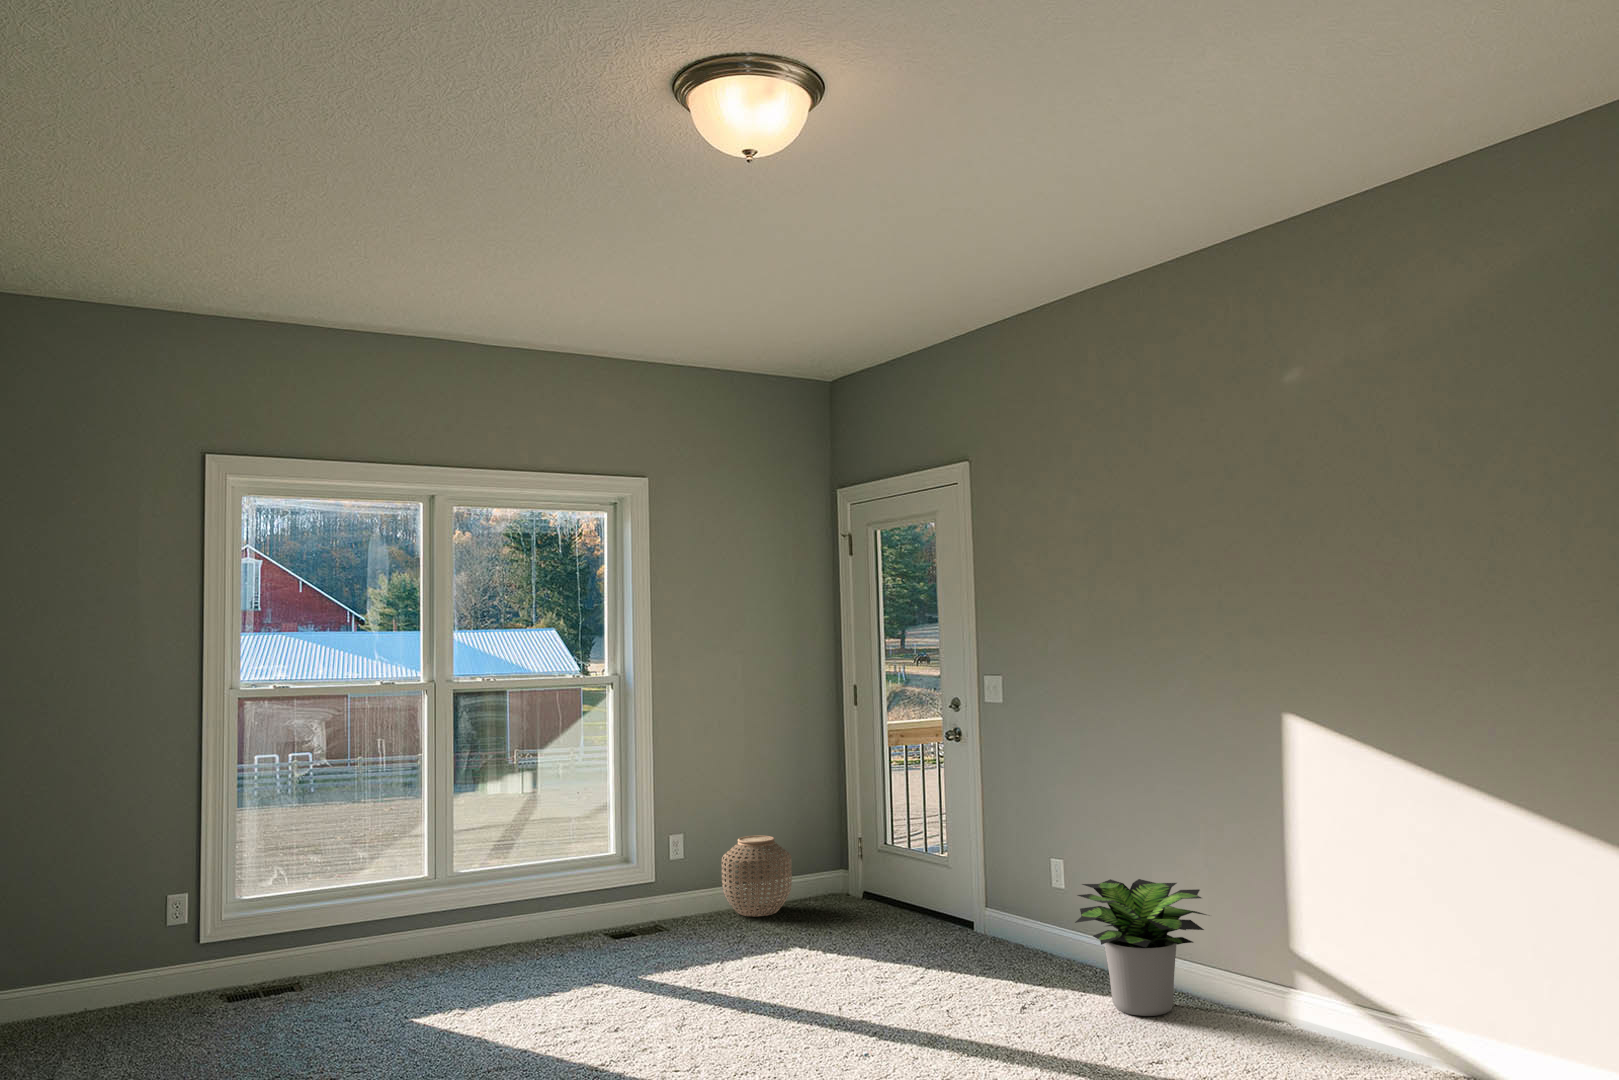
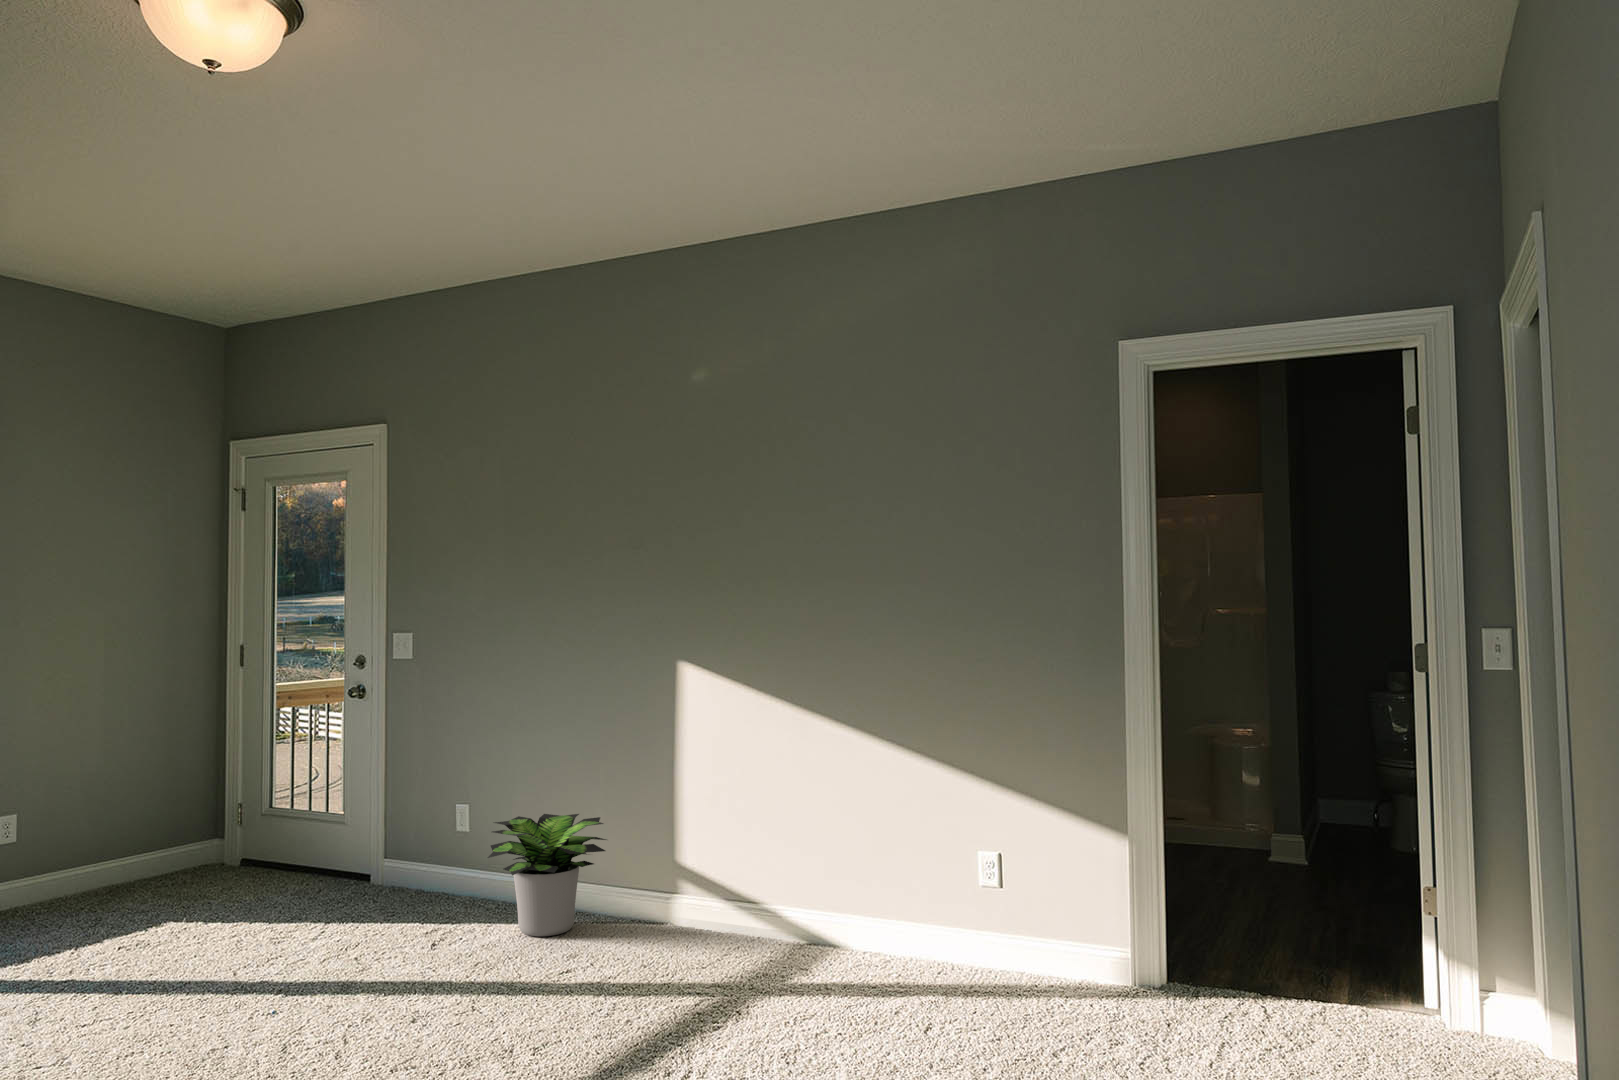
woven basket: present [722,836,792,917] -> none [69,809,159,899]

